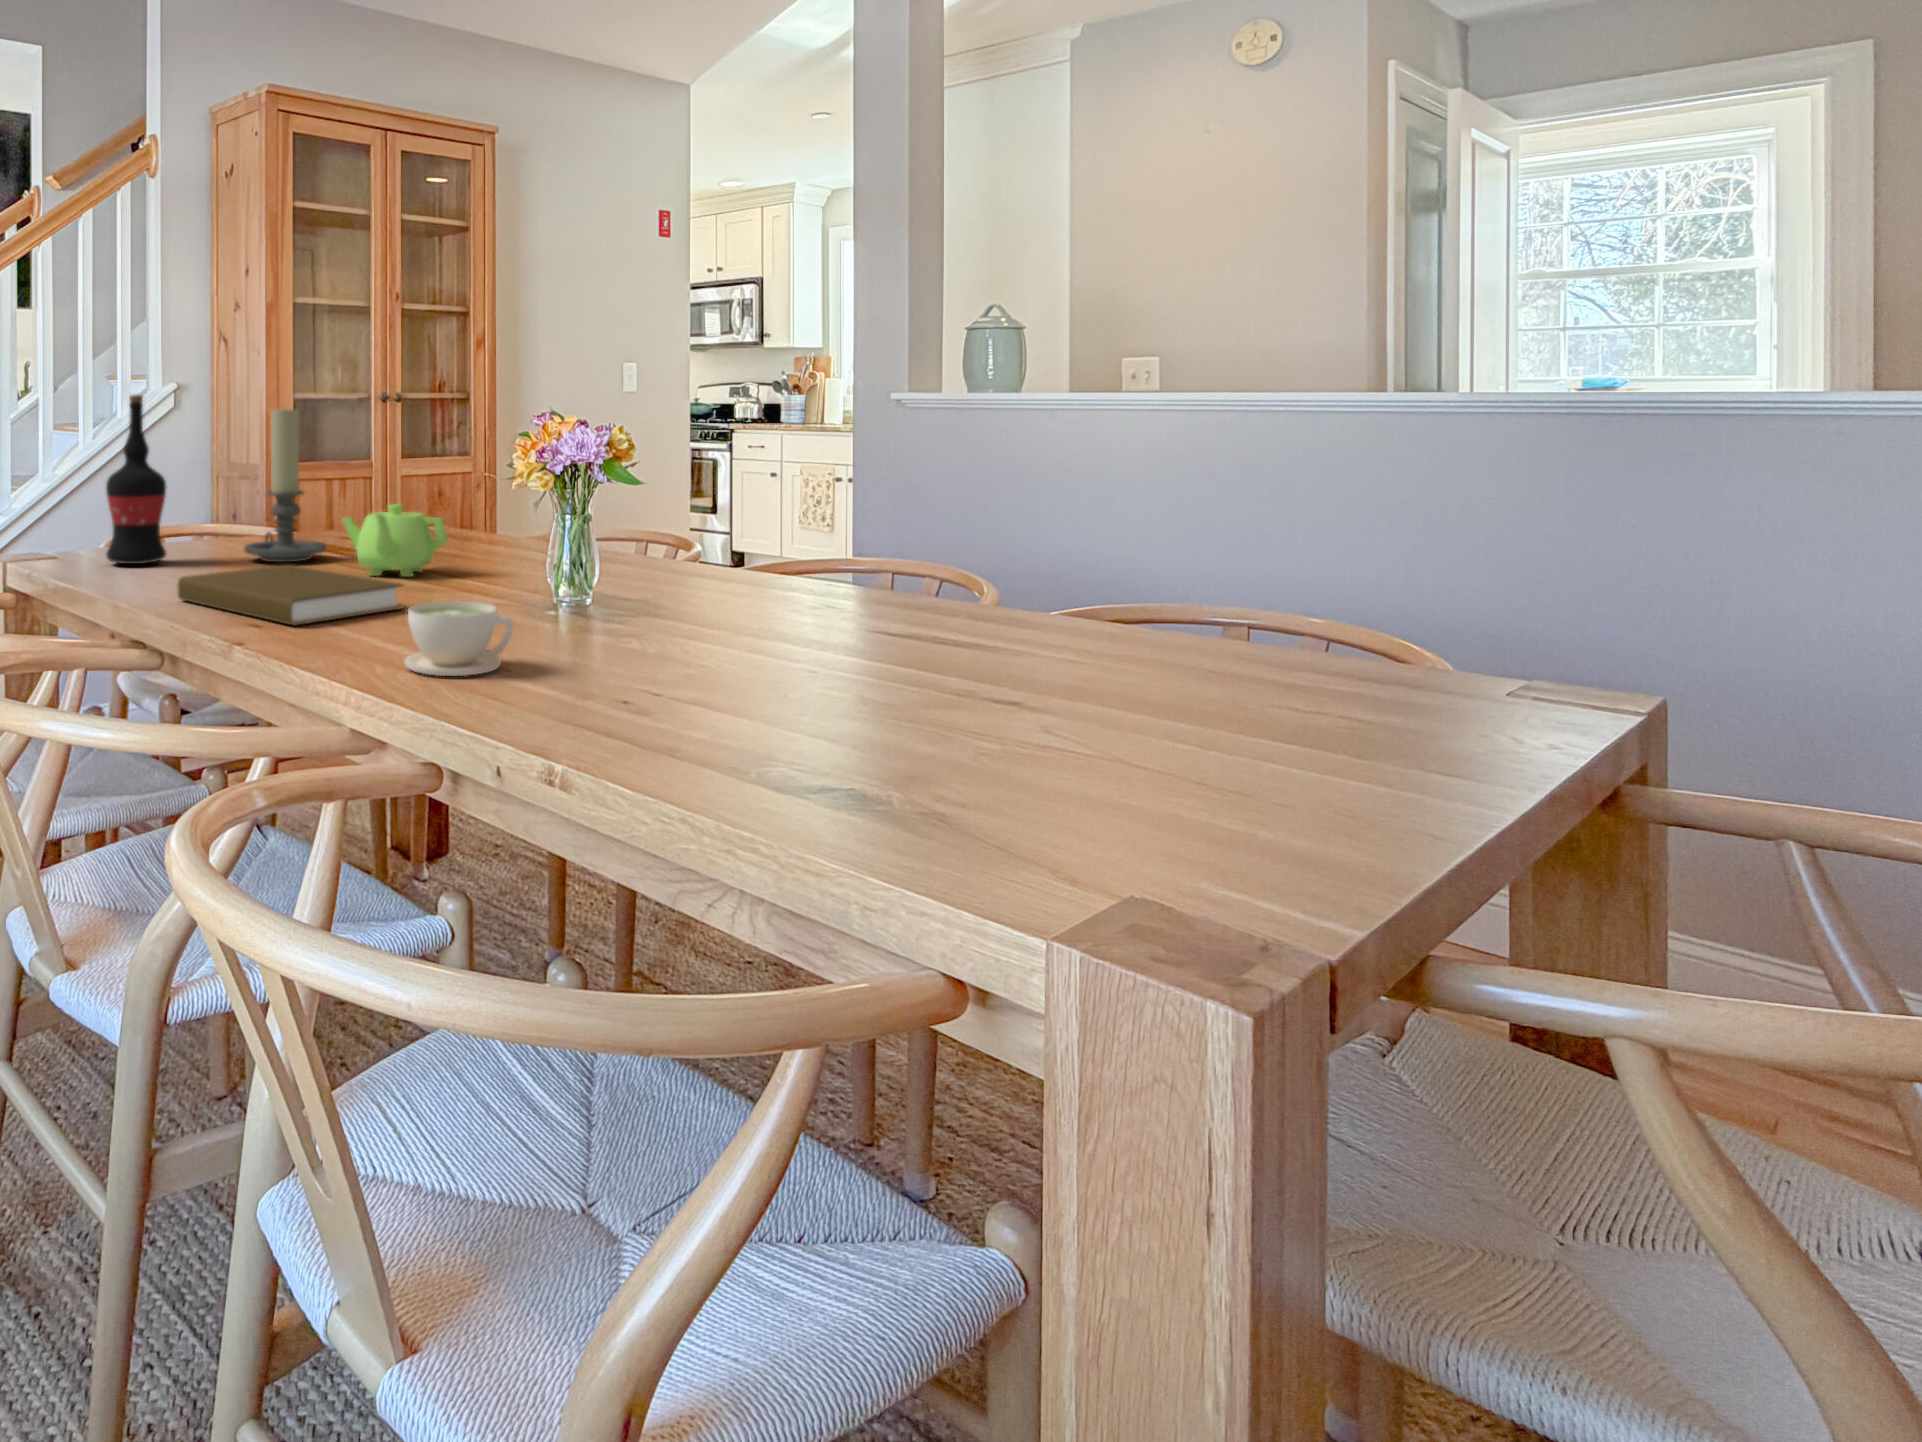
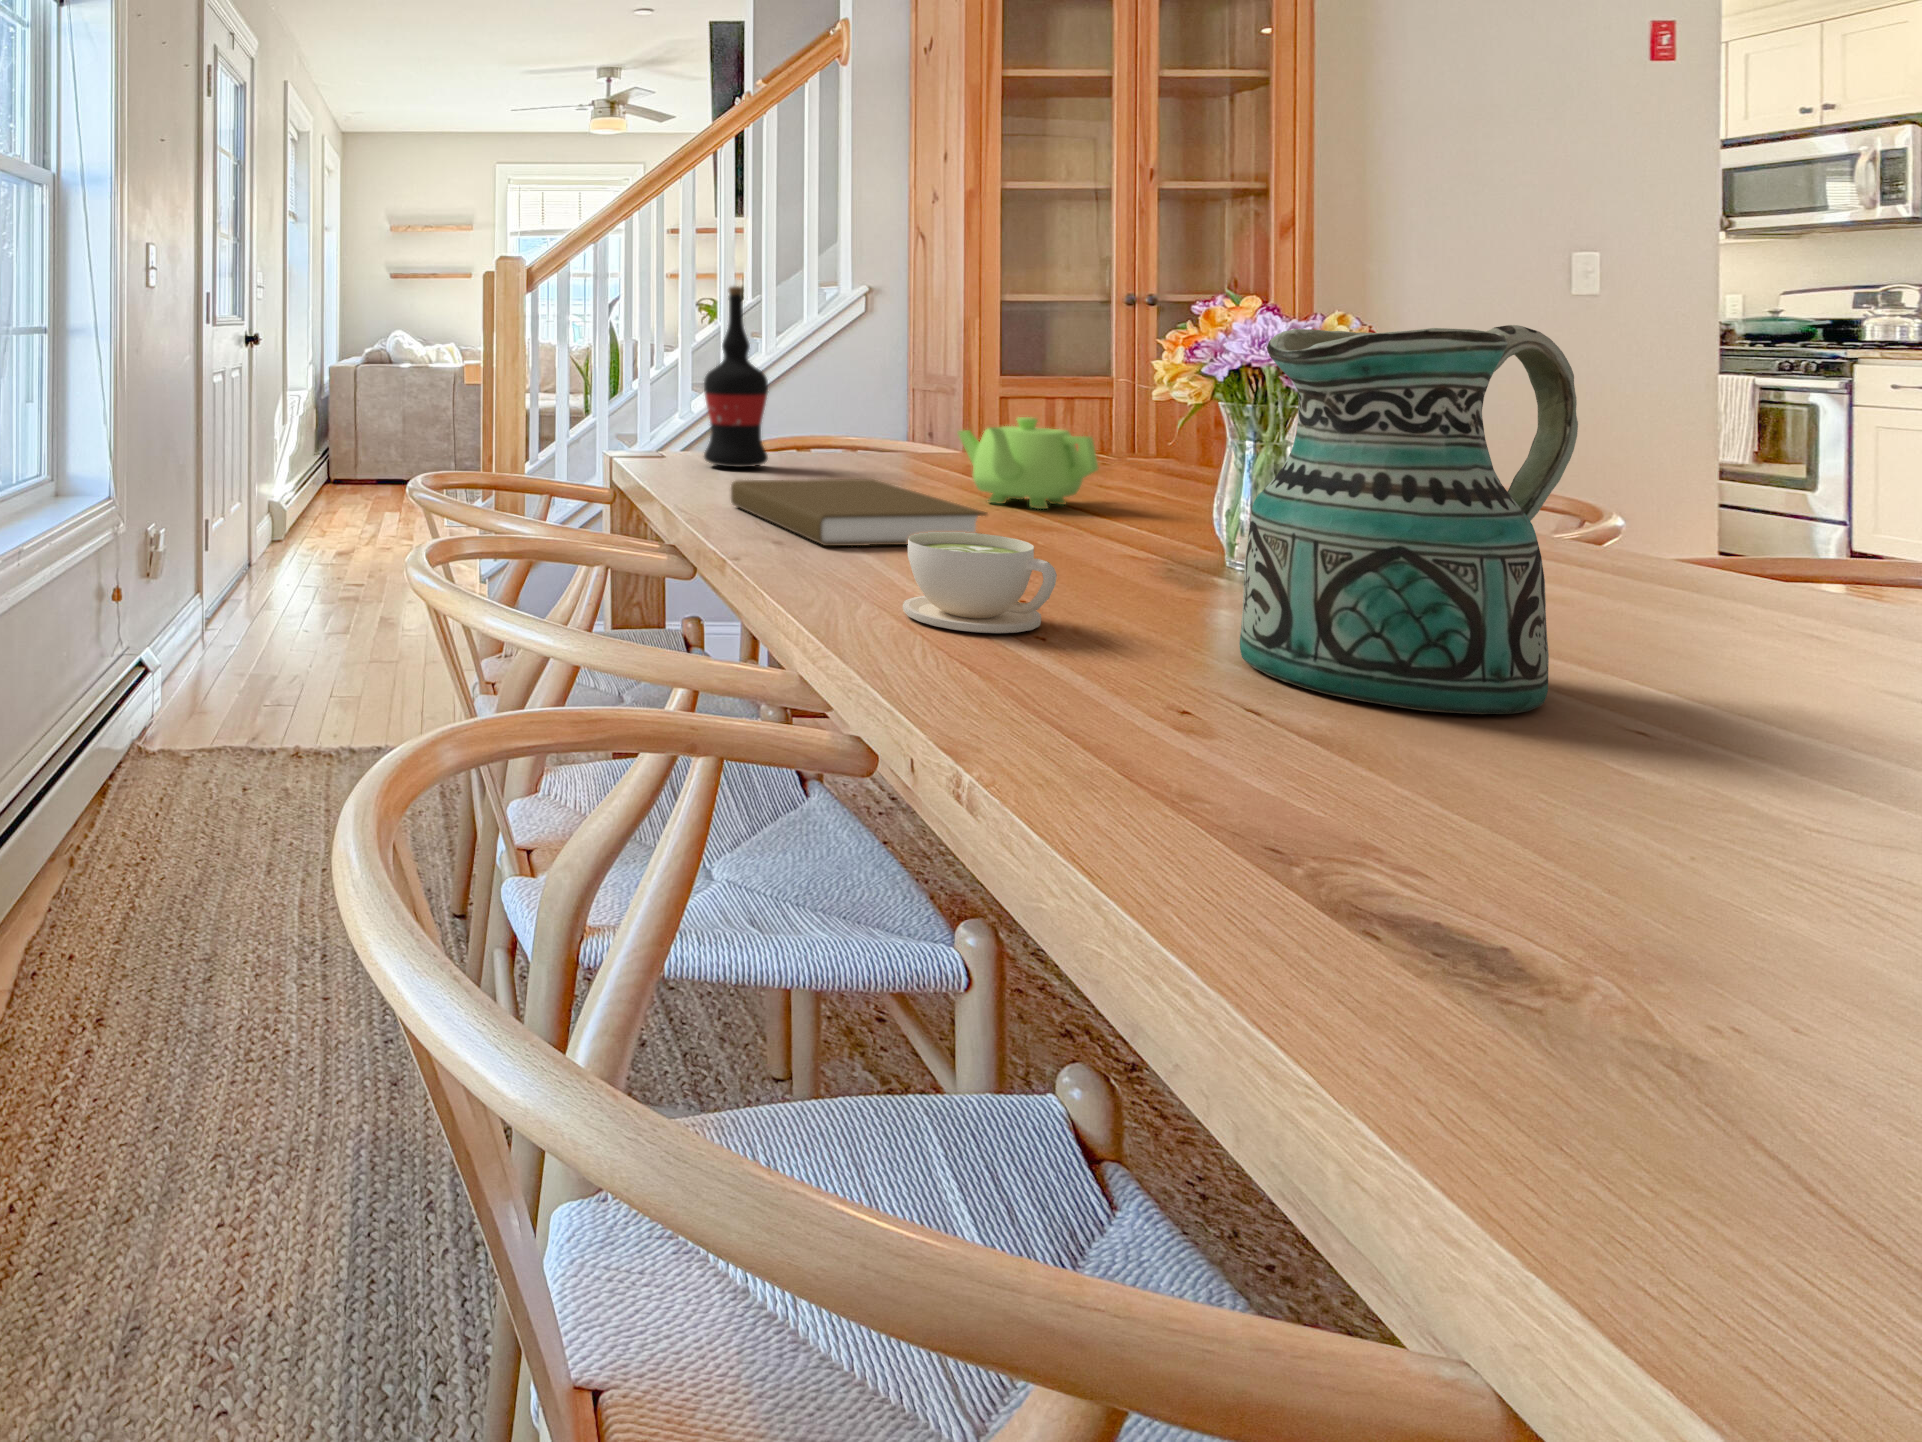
candle holder: present [244,407,327,562] -> none [855,298,957,480]
ceramic pitcher: none [622,438,779,681] -> present [1240,325,1578,714]

